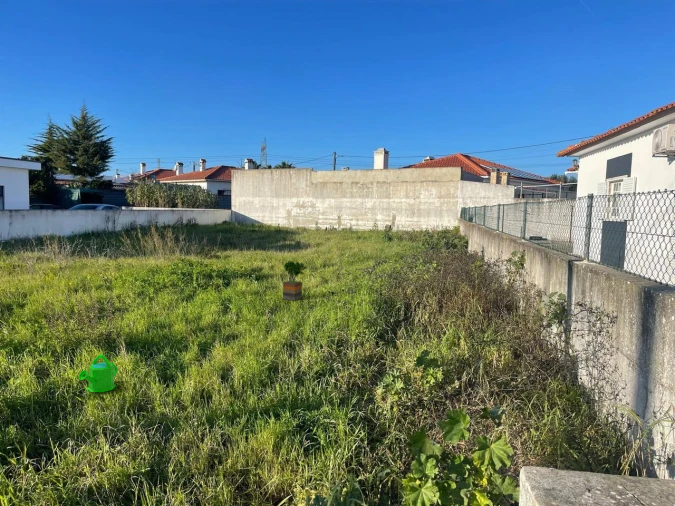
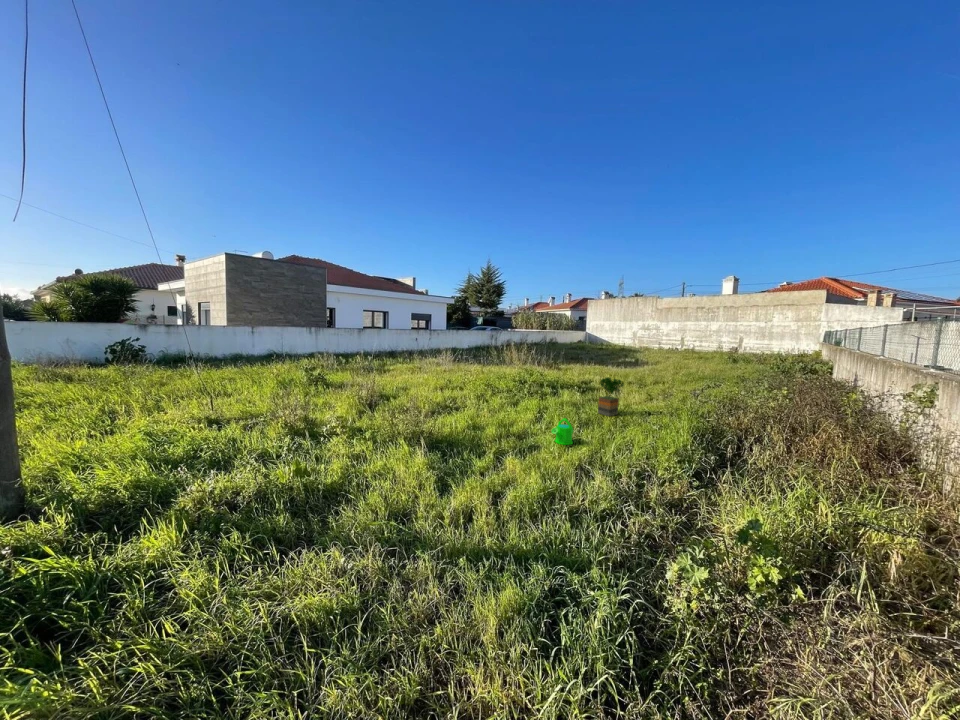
watering can: present [78,354,118,392] -> present [552,418,574,445]

